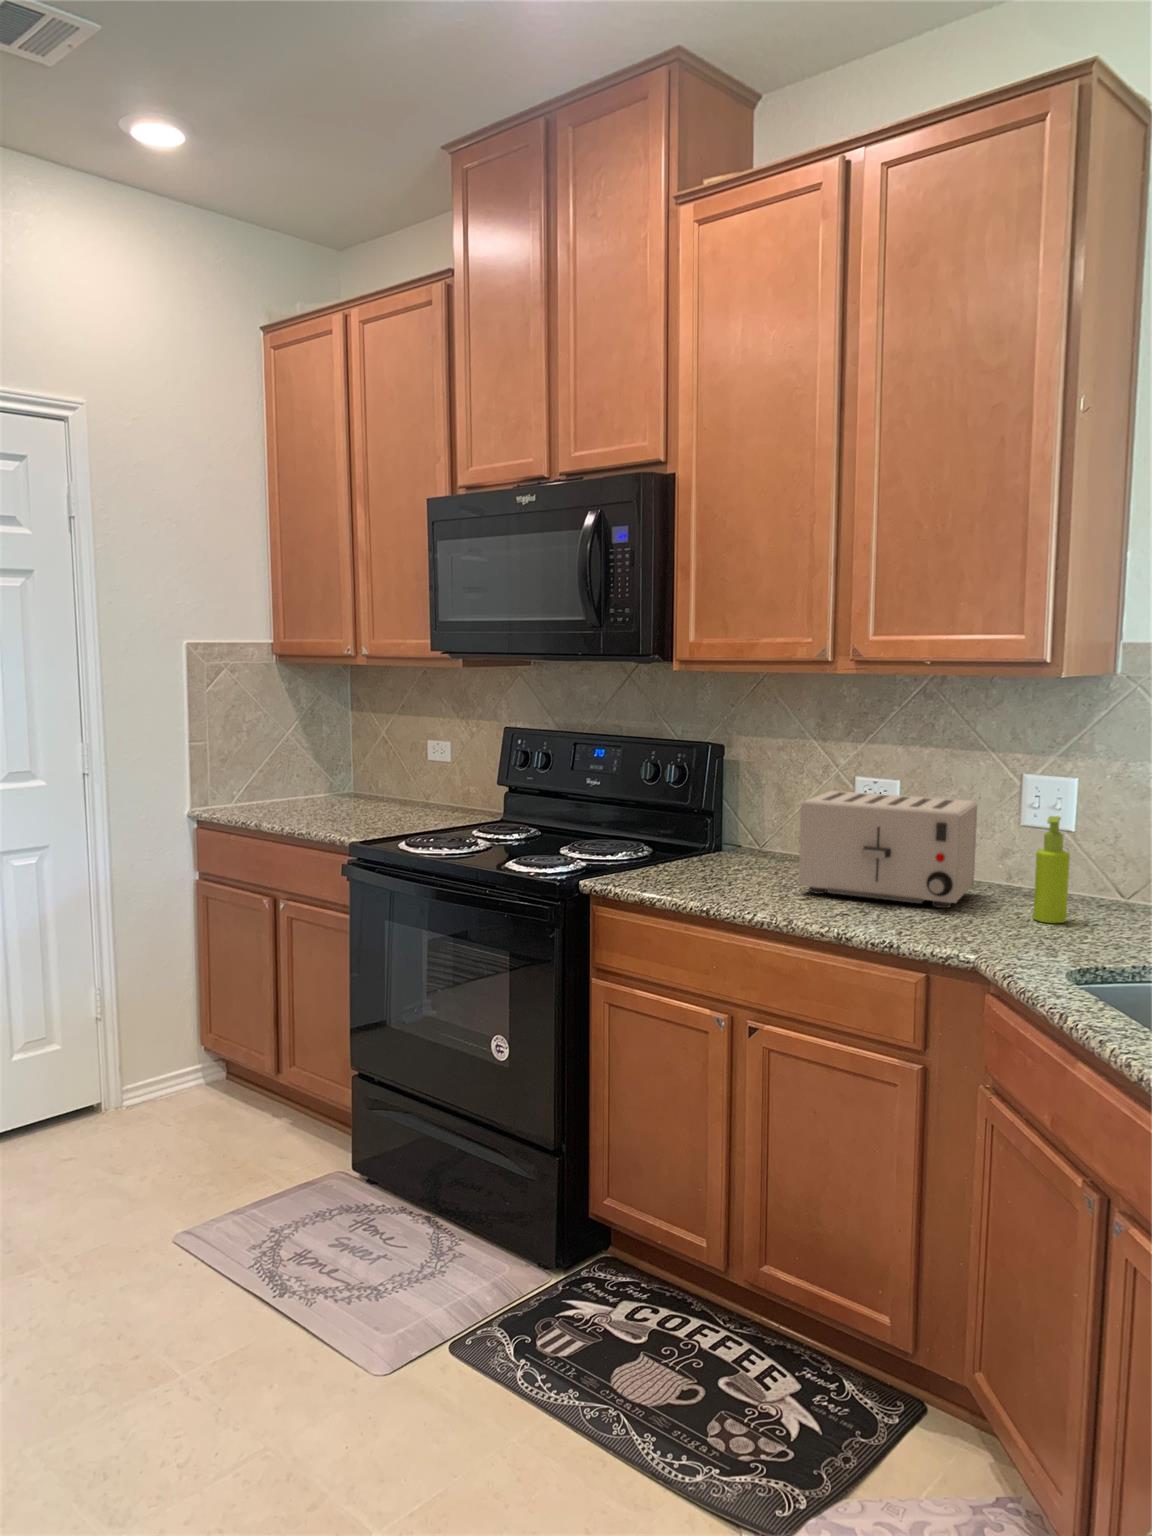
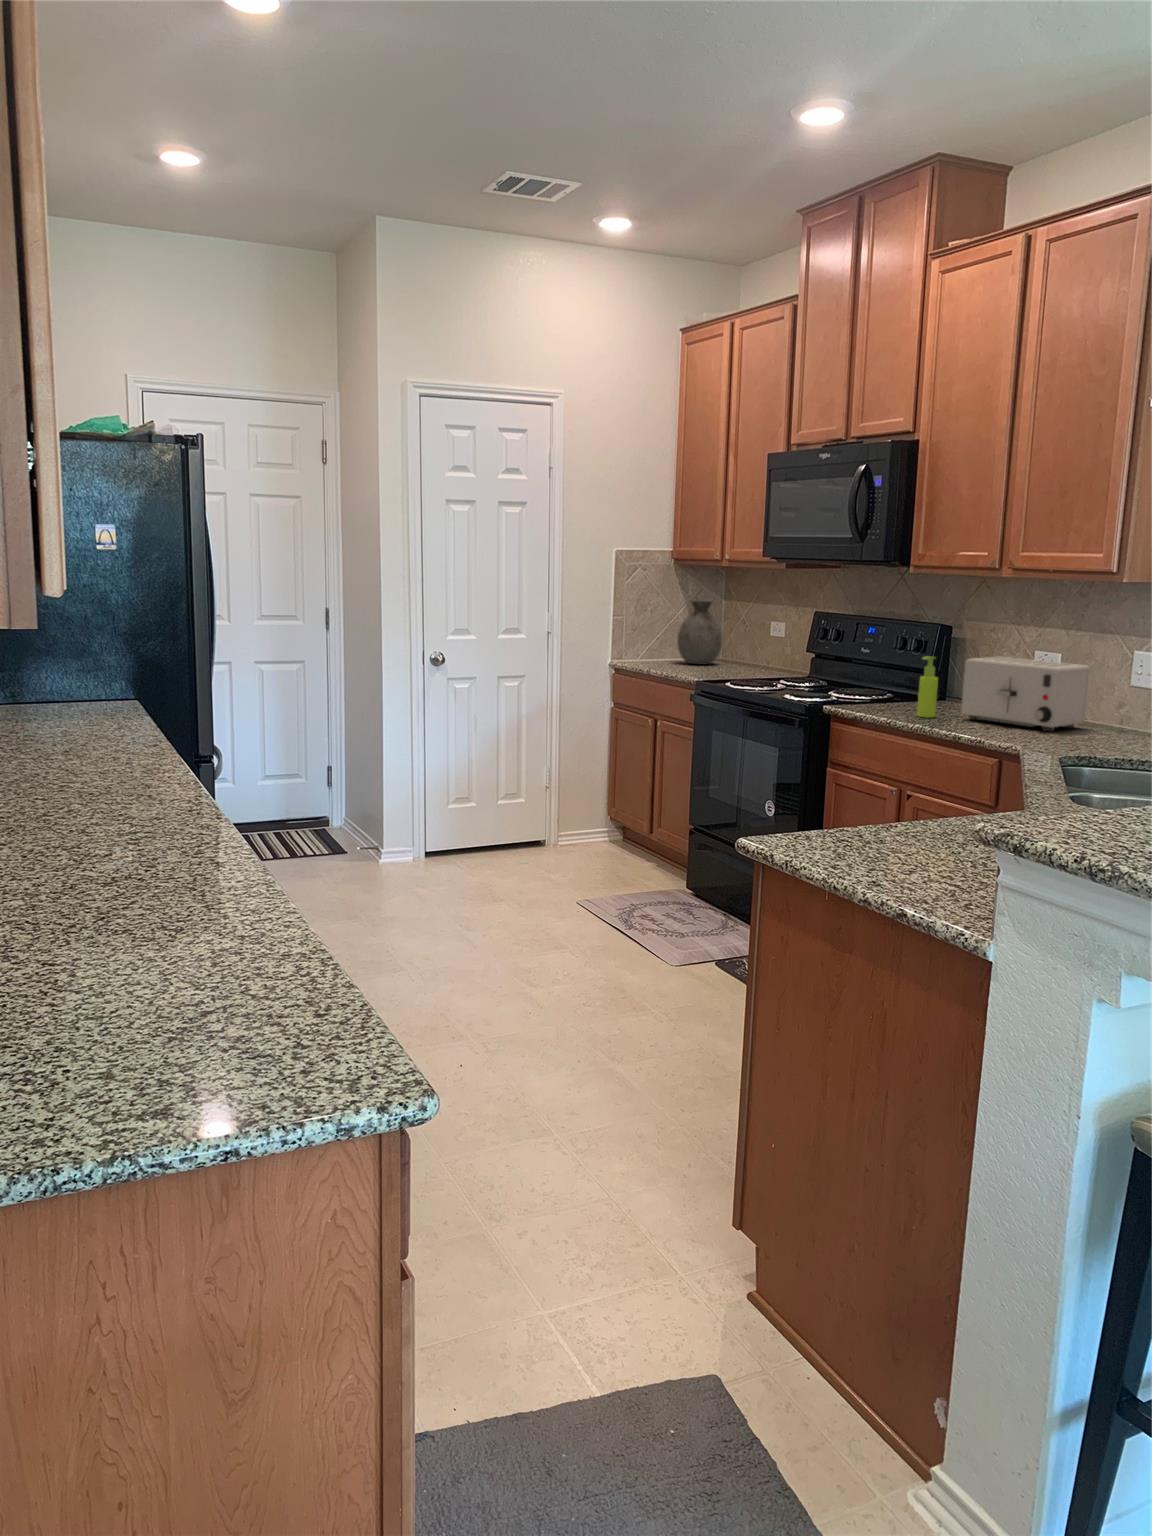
vase: none [293,714,360,807] -> present [677,601,722,664]
soap dispenser: present [1033,816,1070,923] -> present [917,656,938,718]

